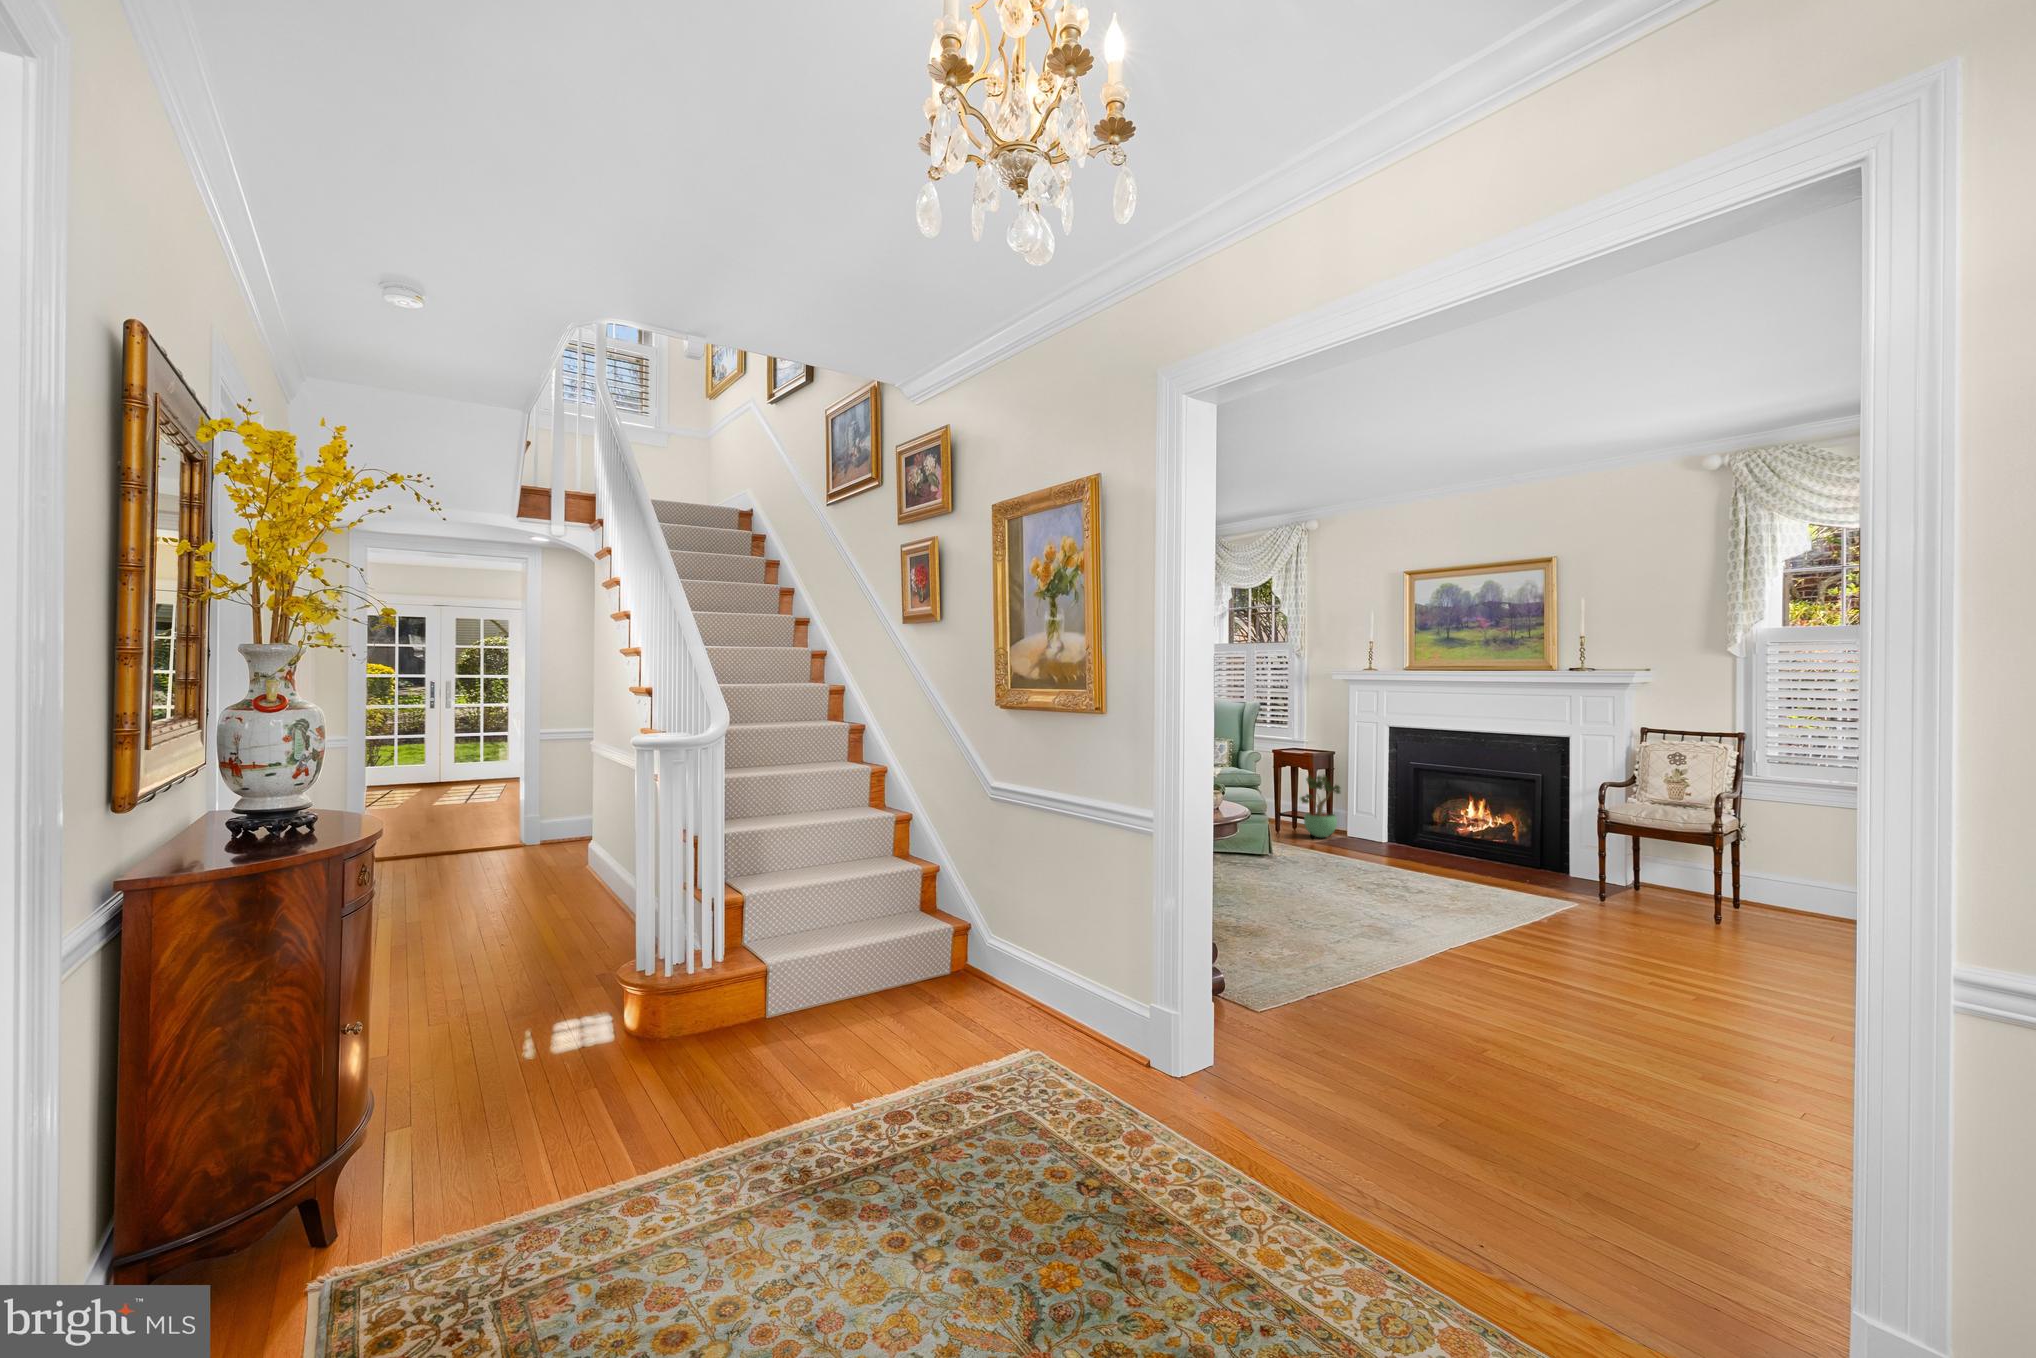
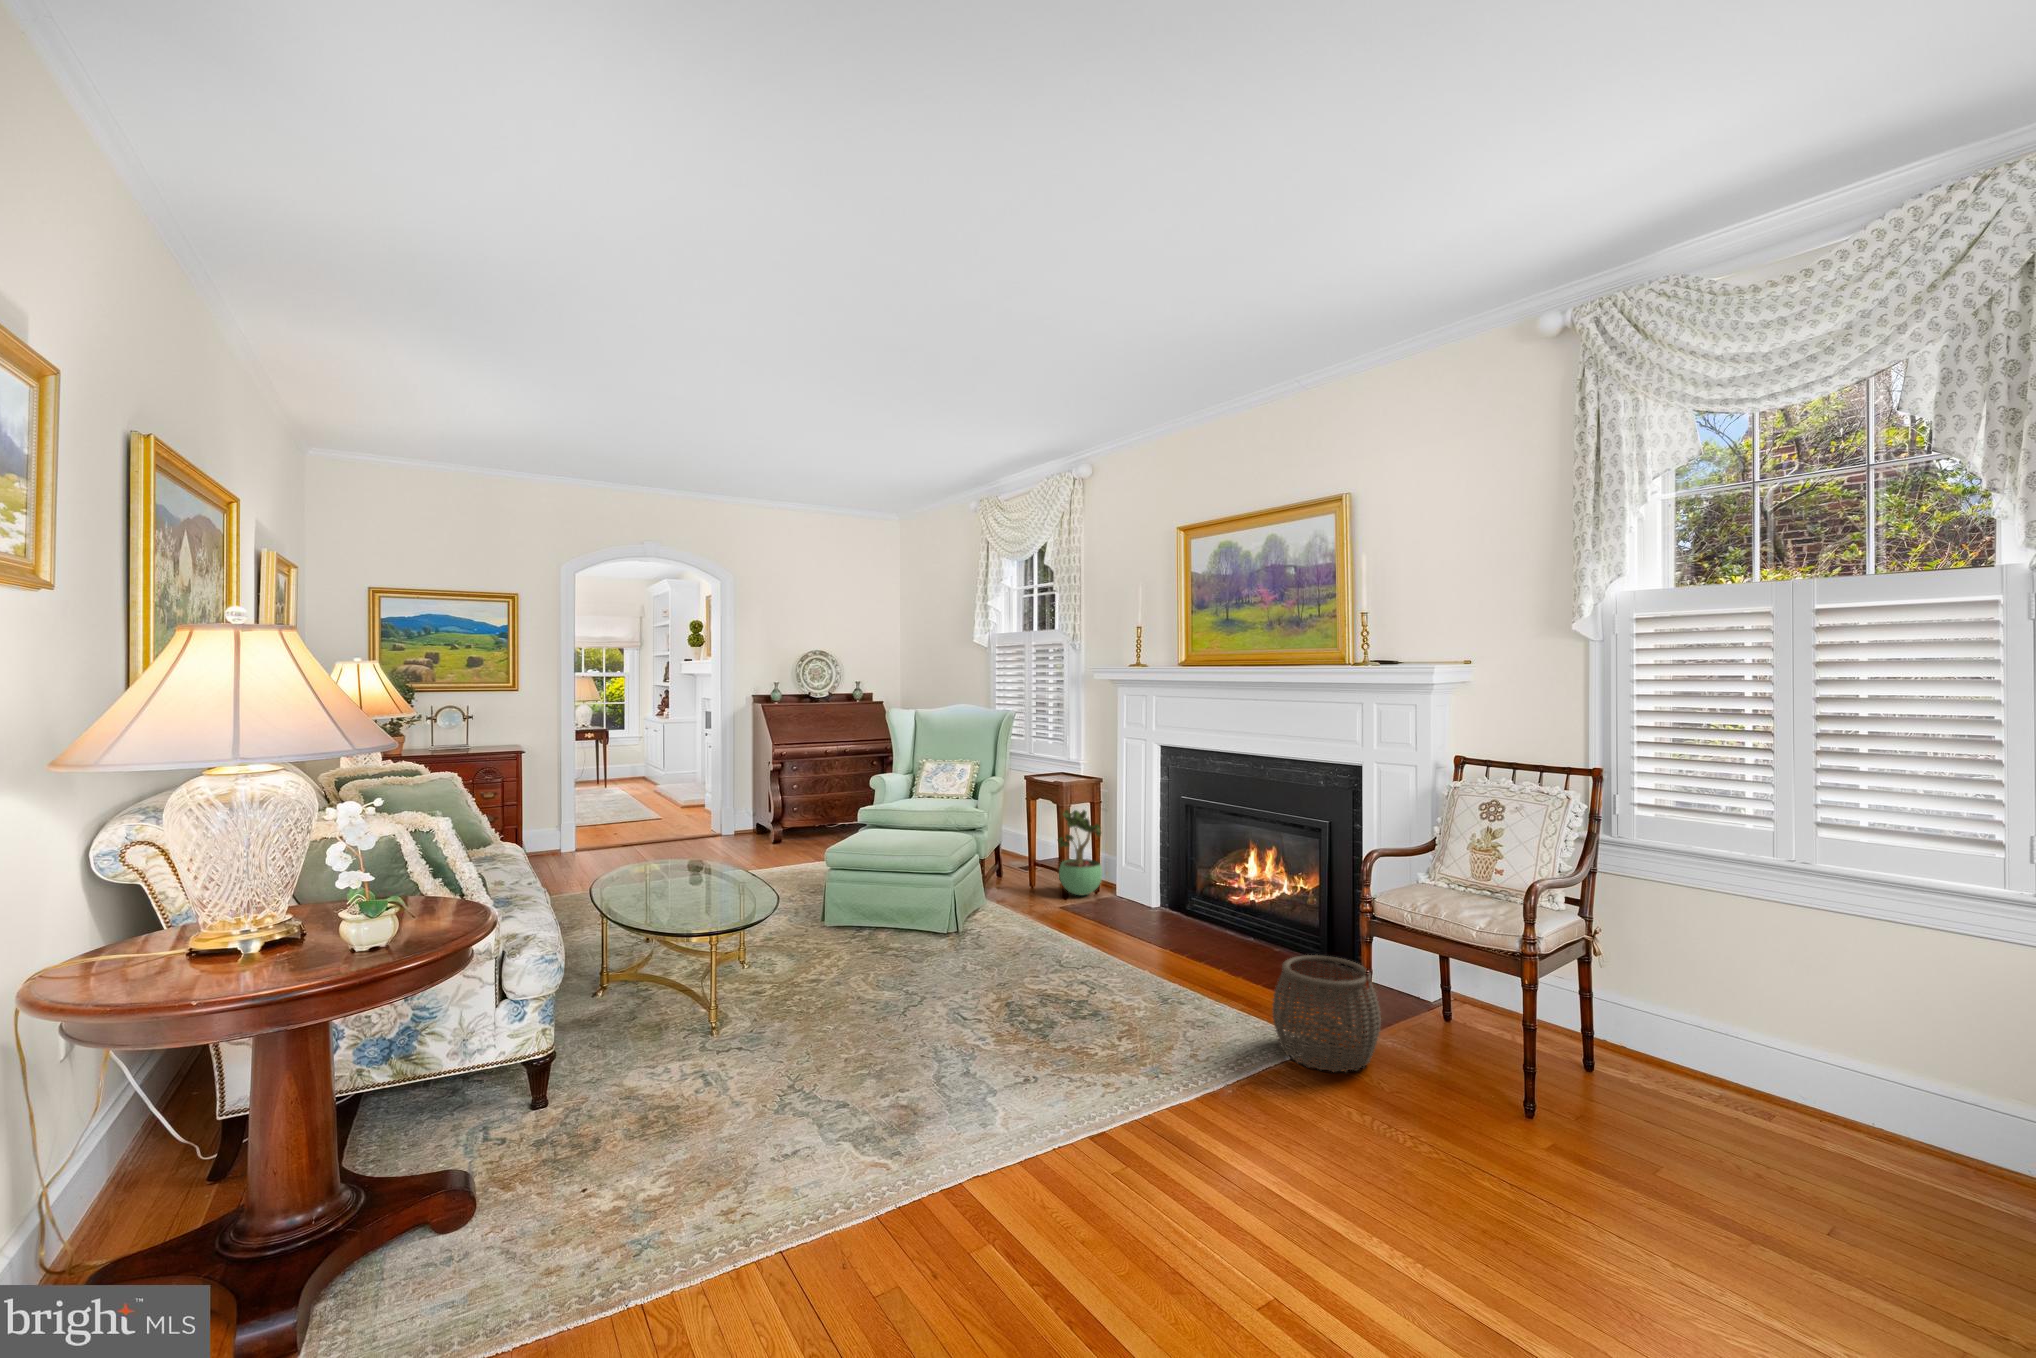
woven basket: none [1558,848,1633,912] -> present [1272,955,1381,1072]

